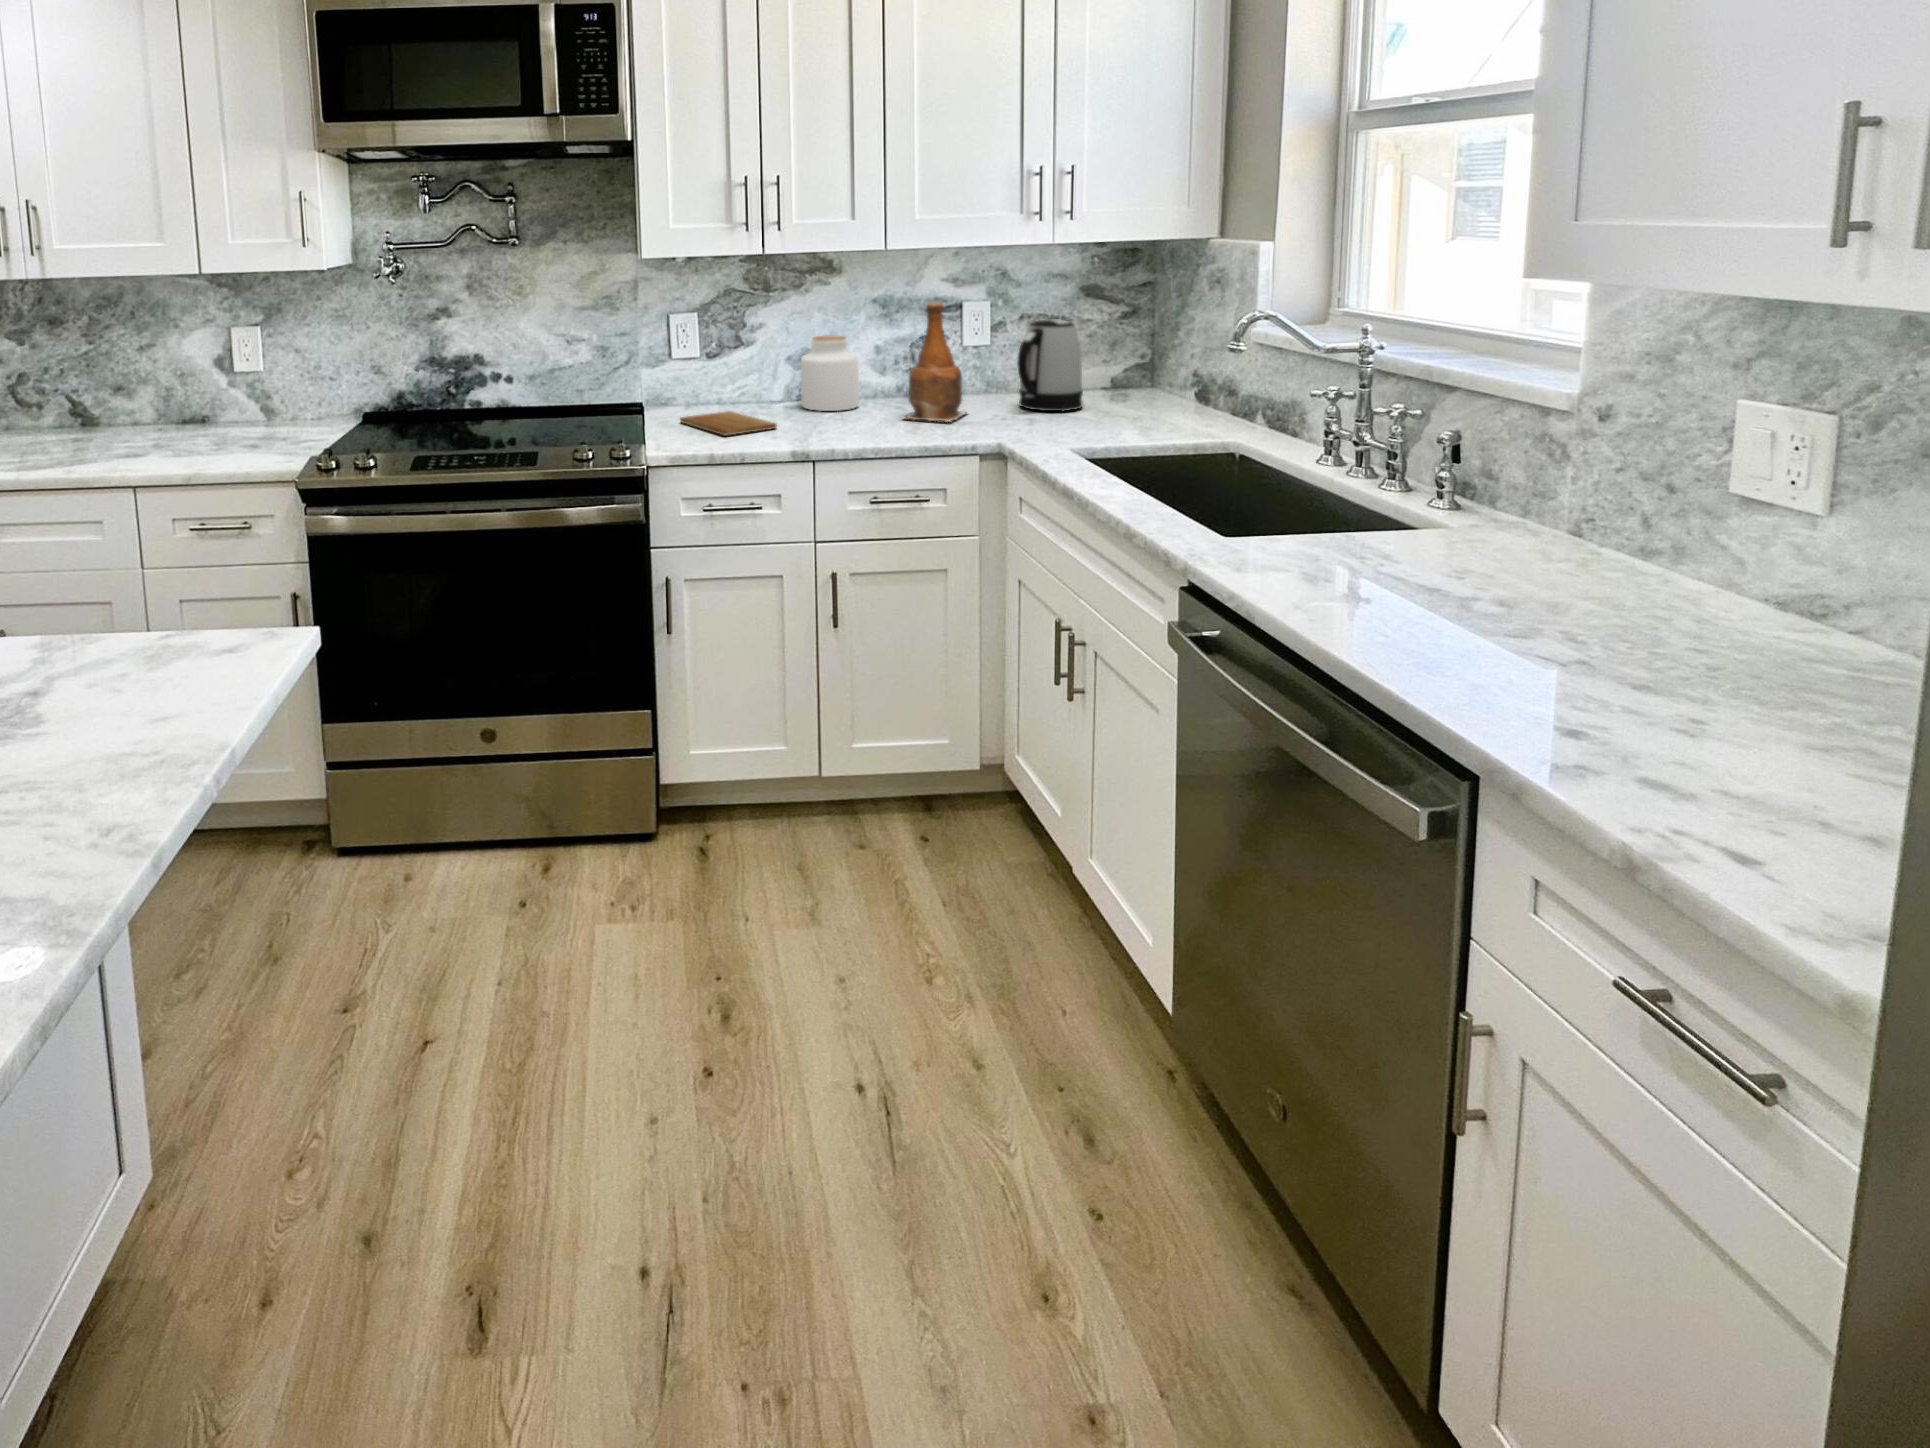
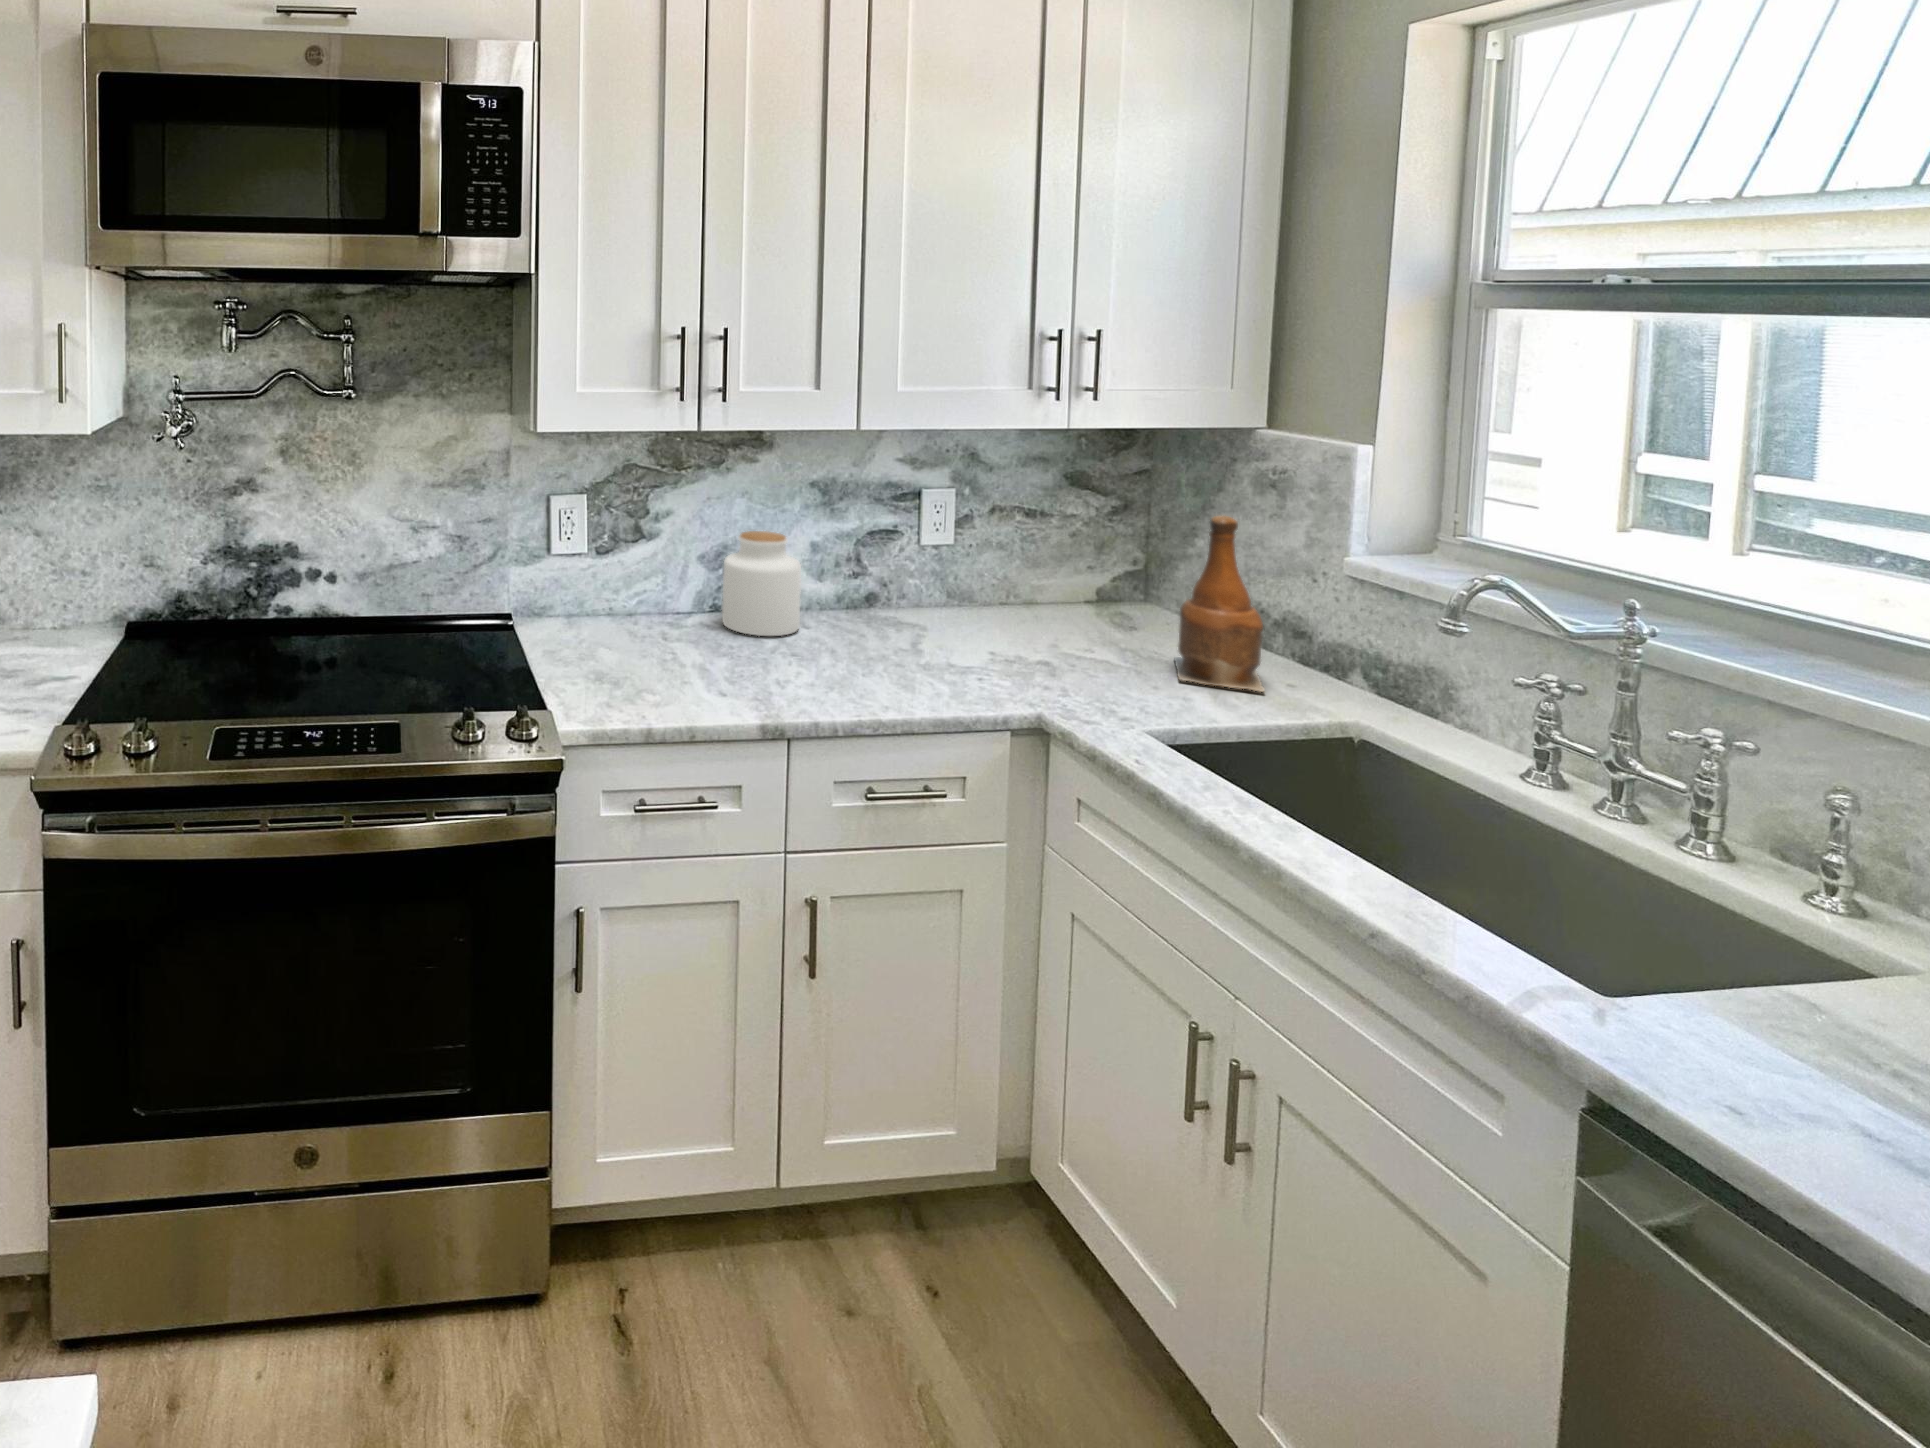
bottle: present [906,302,967,422] -> present [1175,515,1264,692]
kettle: present [1018,319,1083,411] -> none [1008,523,1095,648]
cutting board: present [680,411,777,436] -> none [575,634,715,688]

